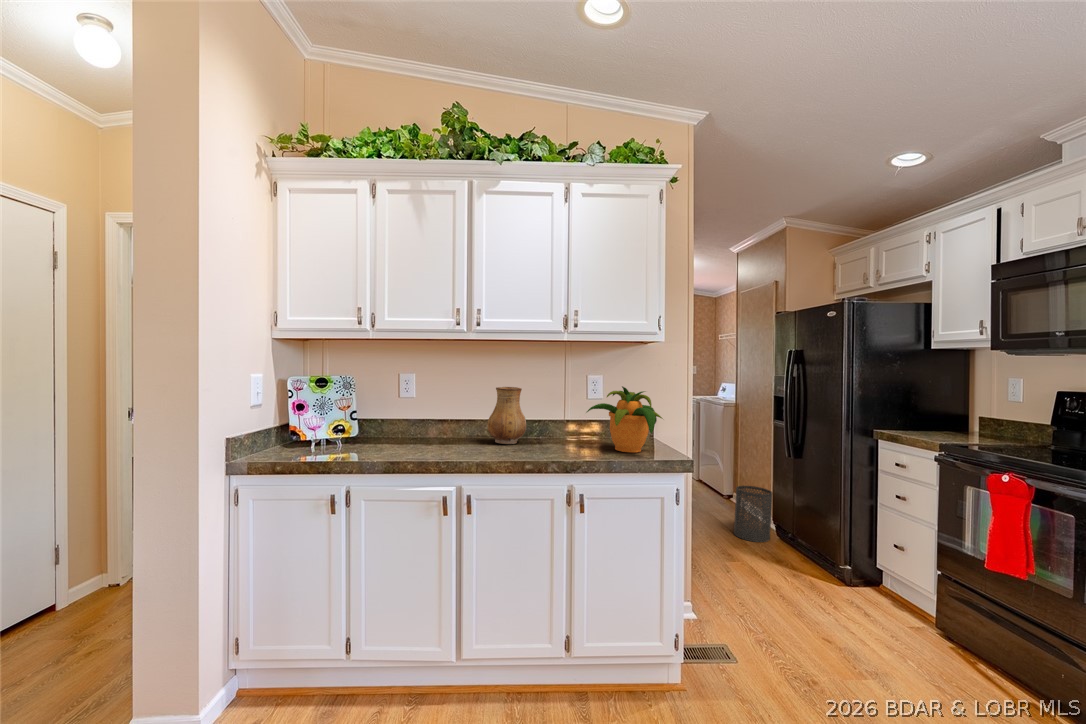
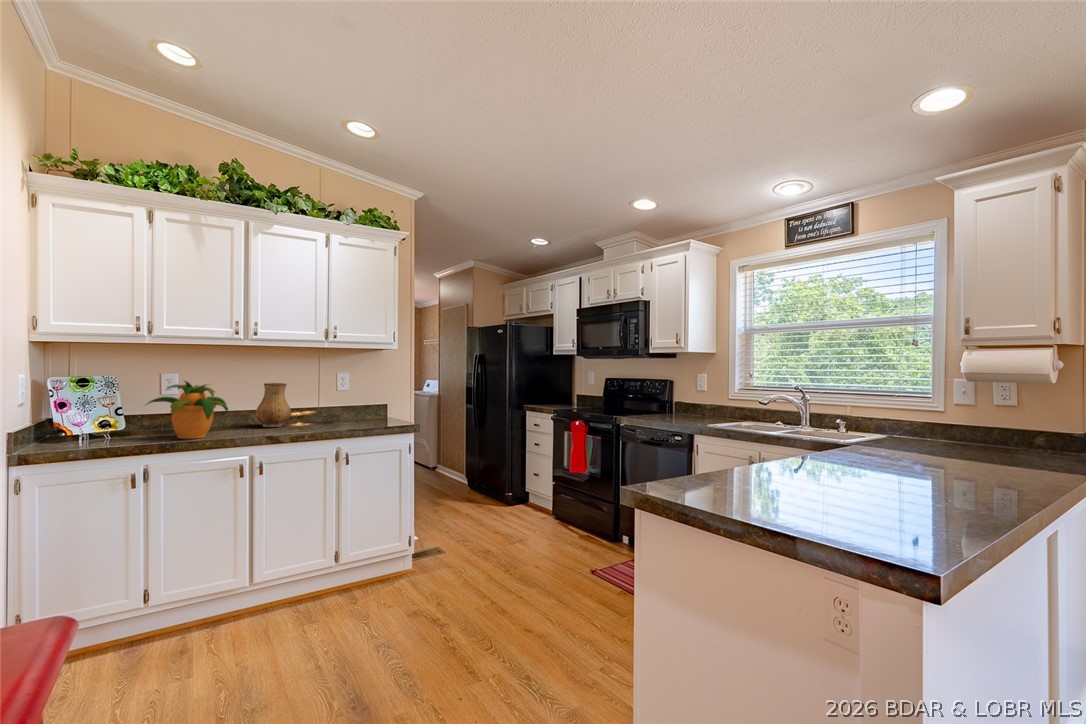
potted plant: present [587,386,663,452] -> present [147,381,228,439]
trash can: present [734,486,772,542] -> none [440,454,466,493]

